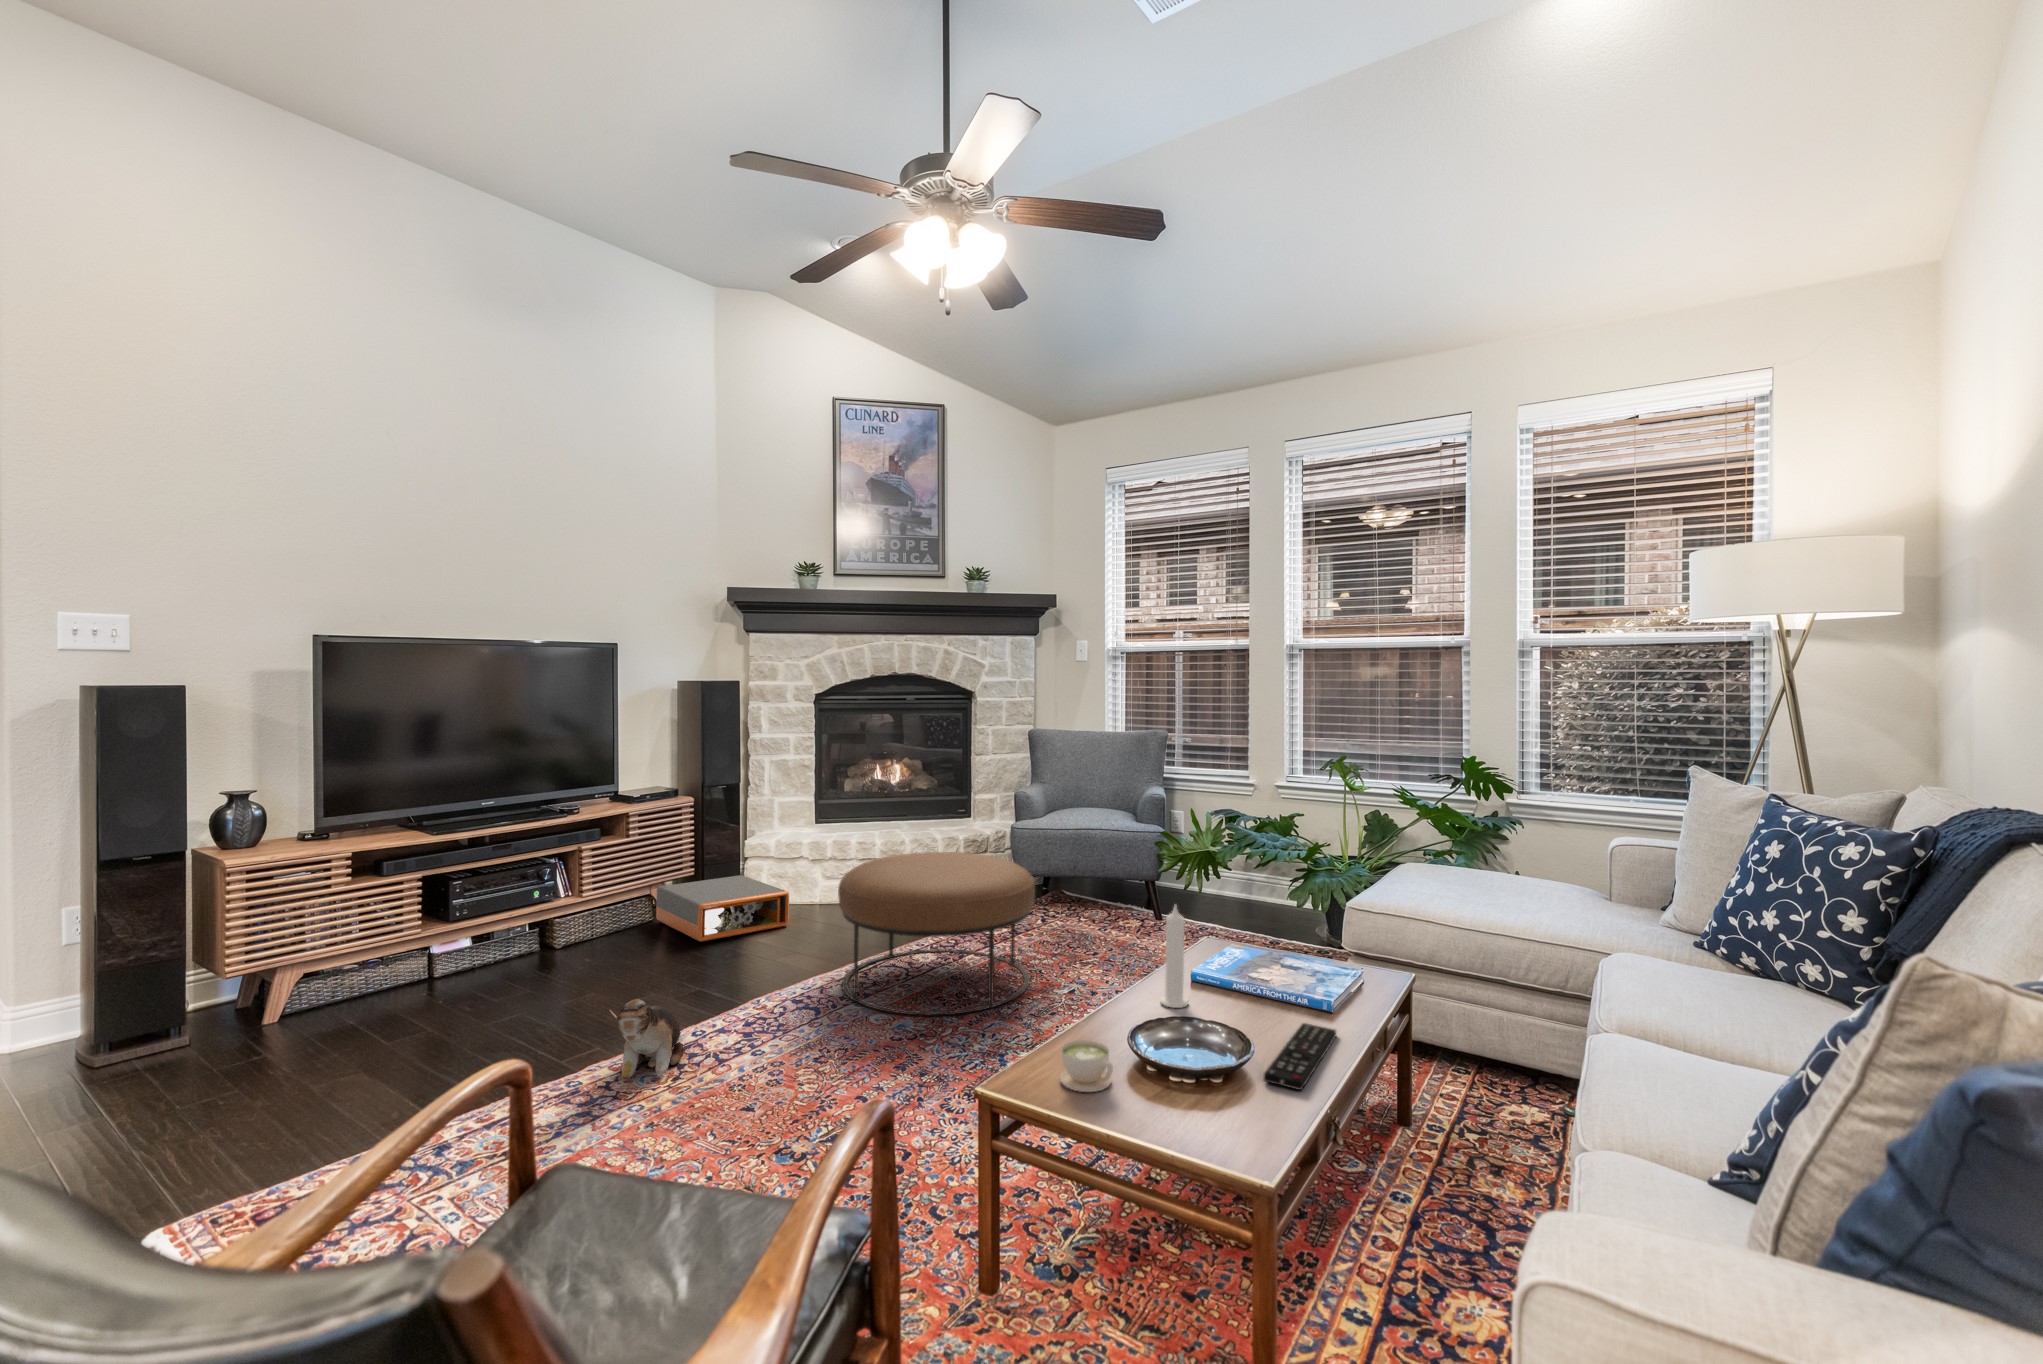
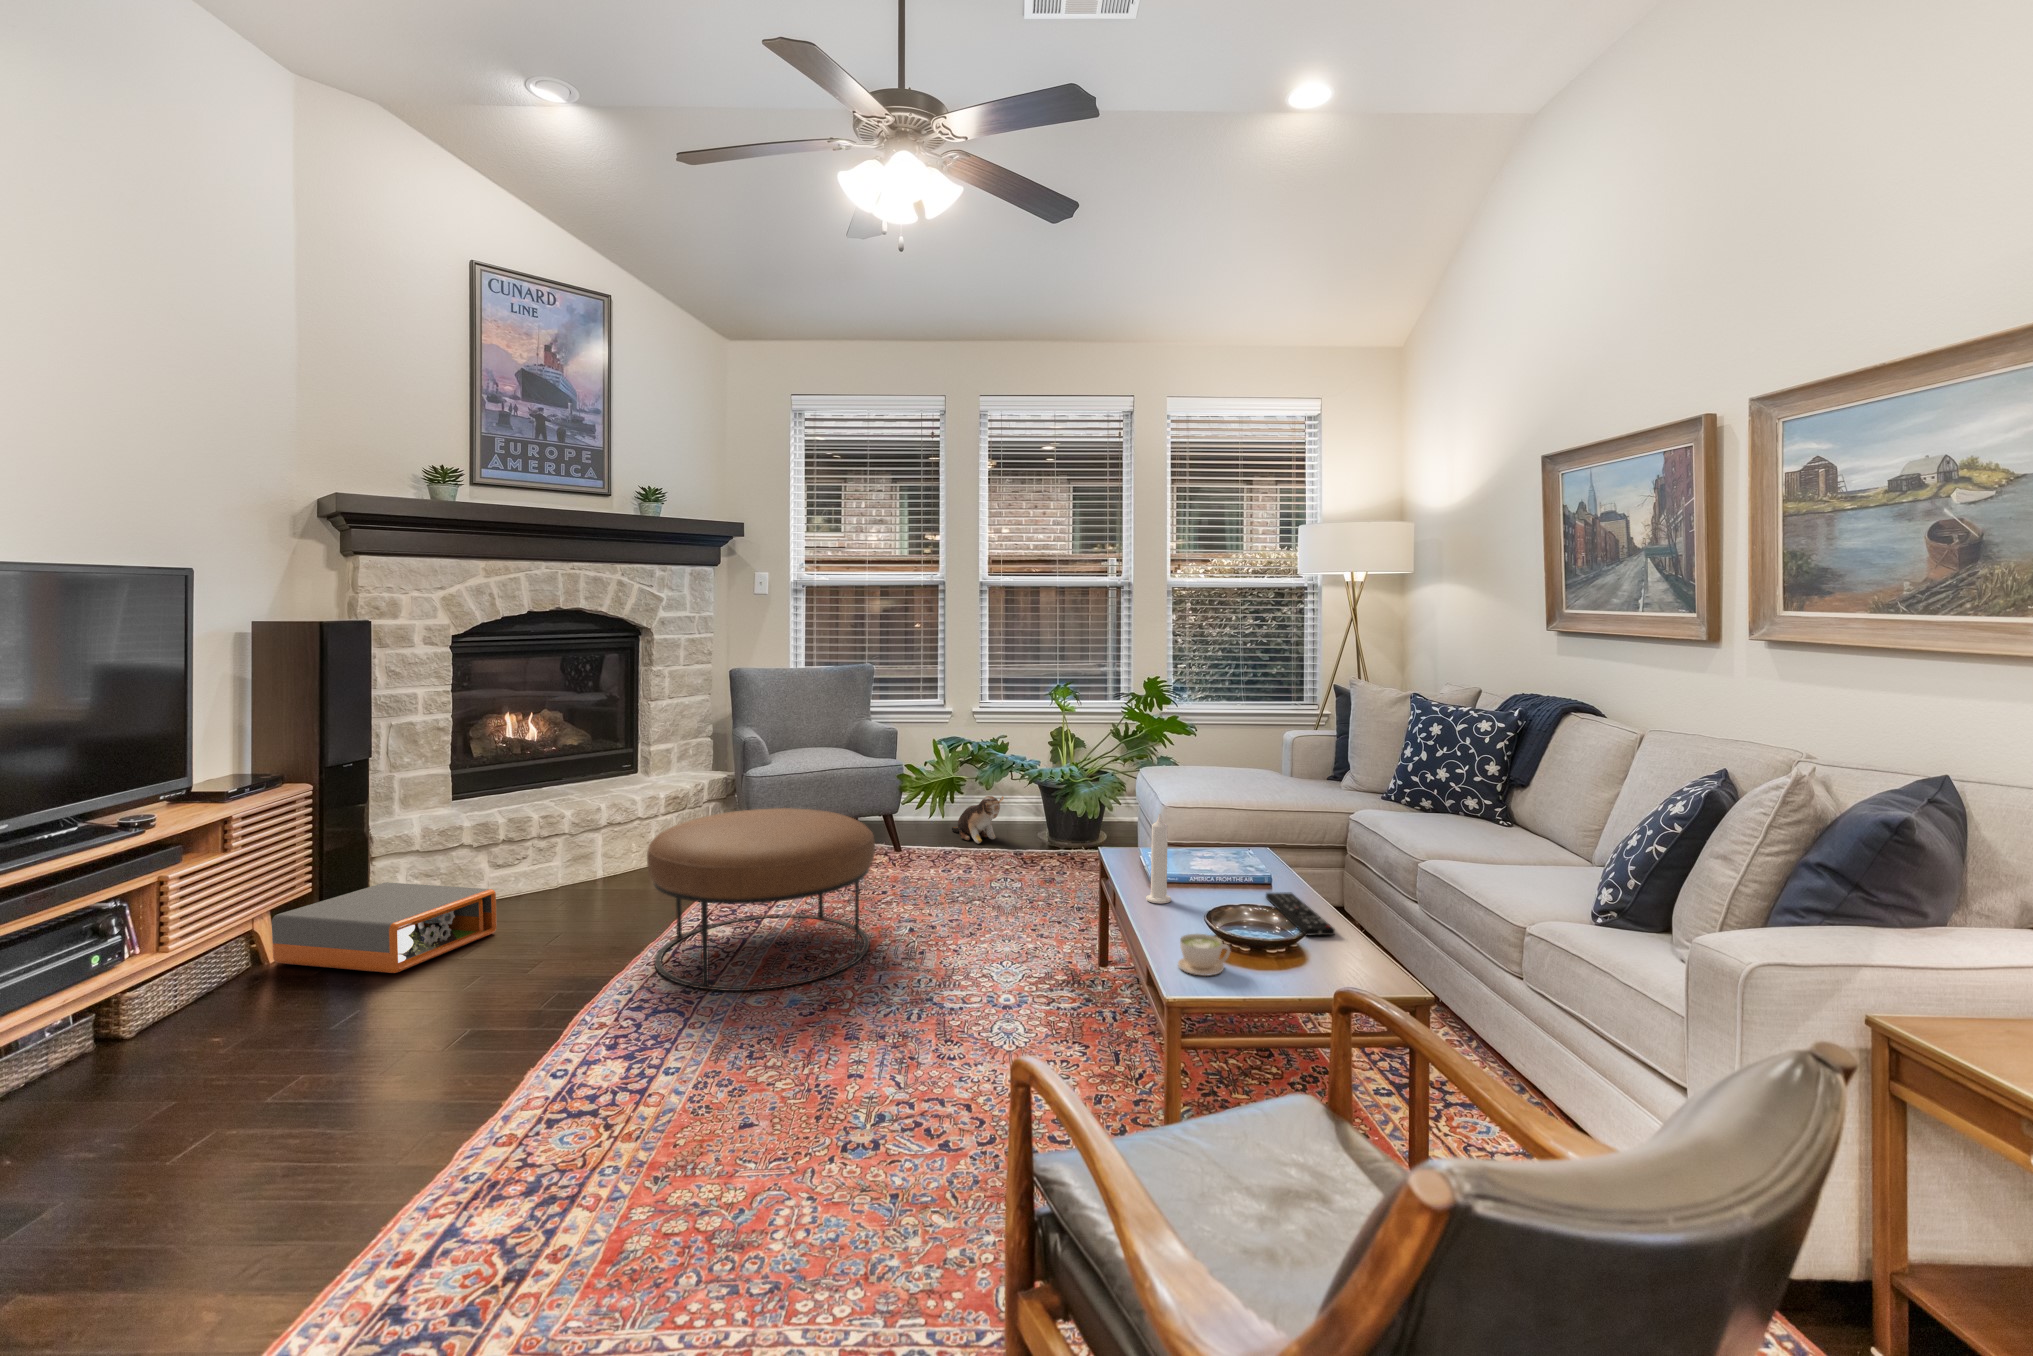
plush toy: present [609,998,684,1078] -> present [952,796,1004,843]

